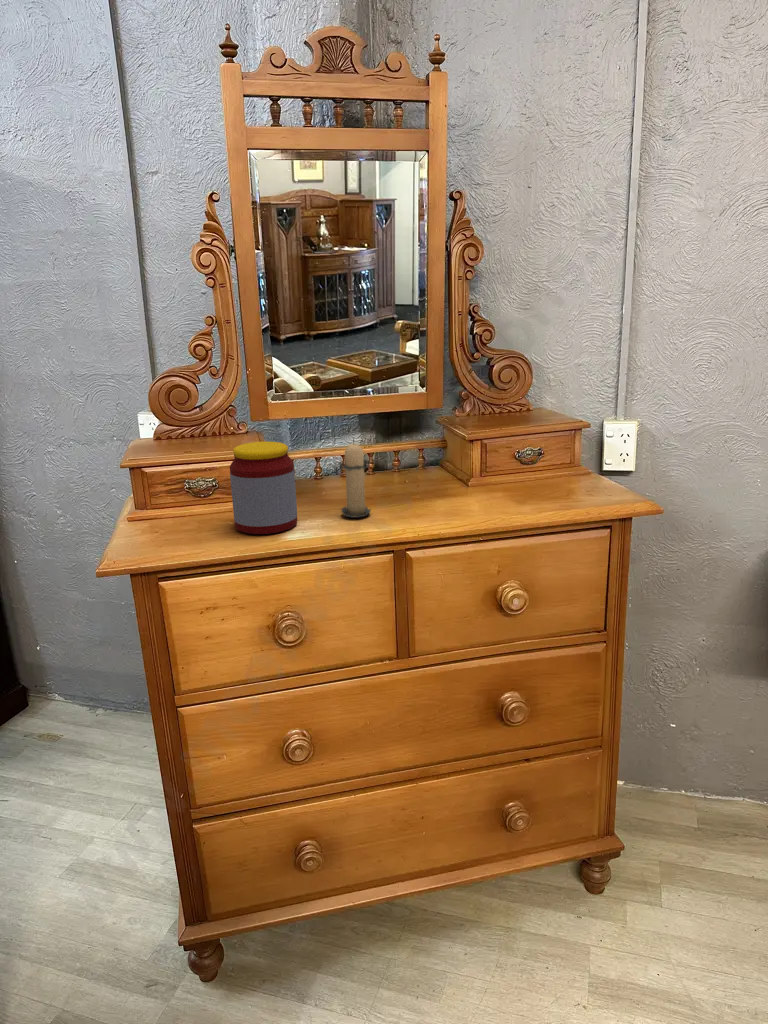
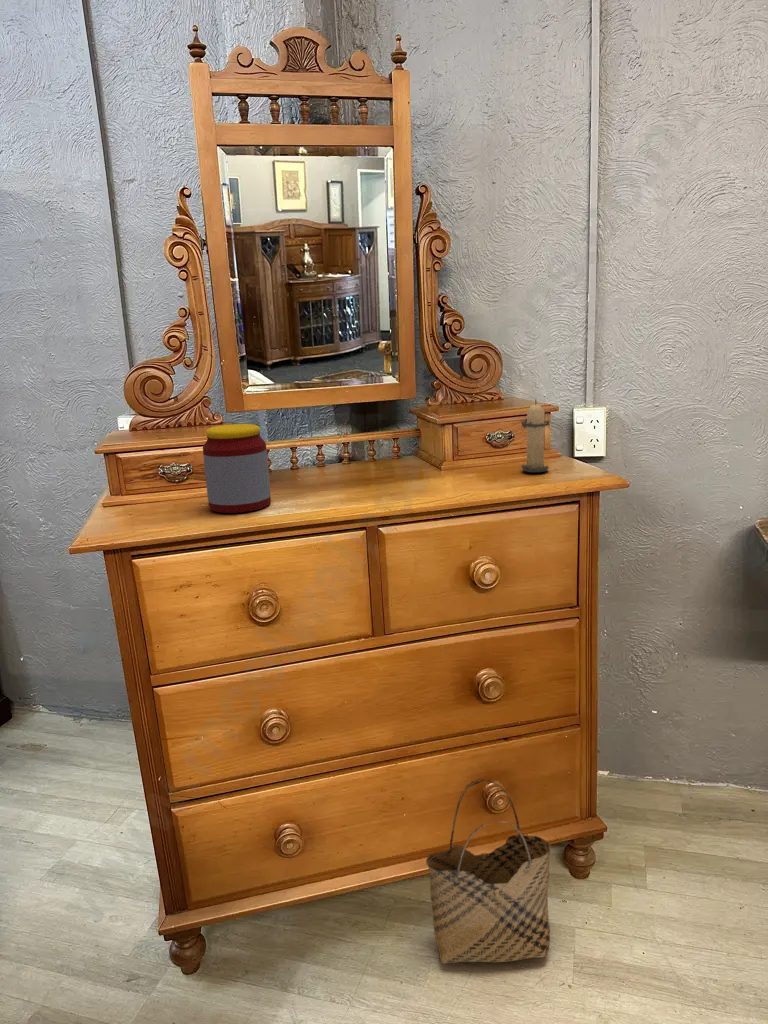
candle: present [339,439,370,517] -> present [521,399,550,472]
woven basket: none [445,799,569,981] -> present [426,779,550,964]

